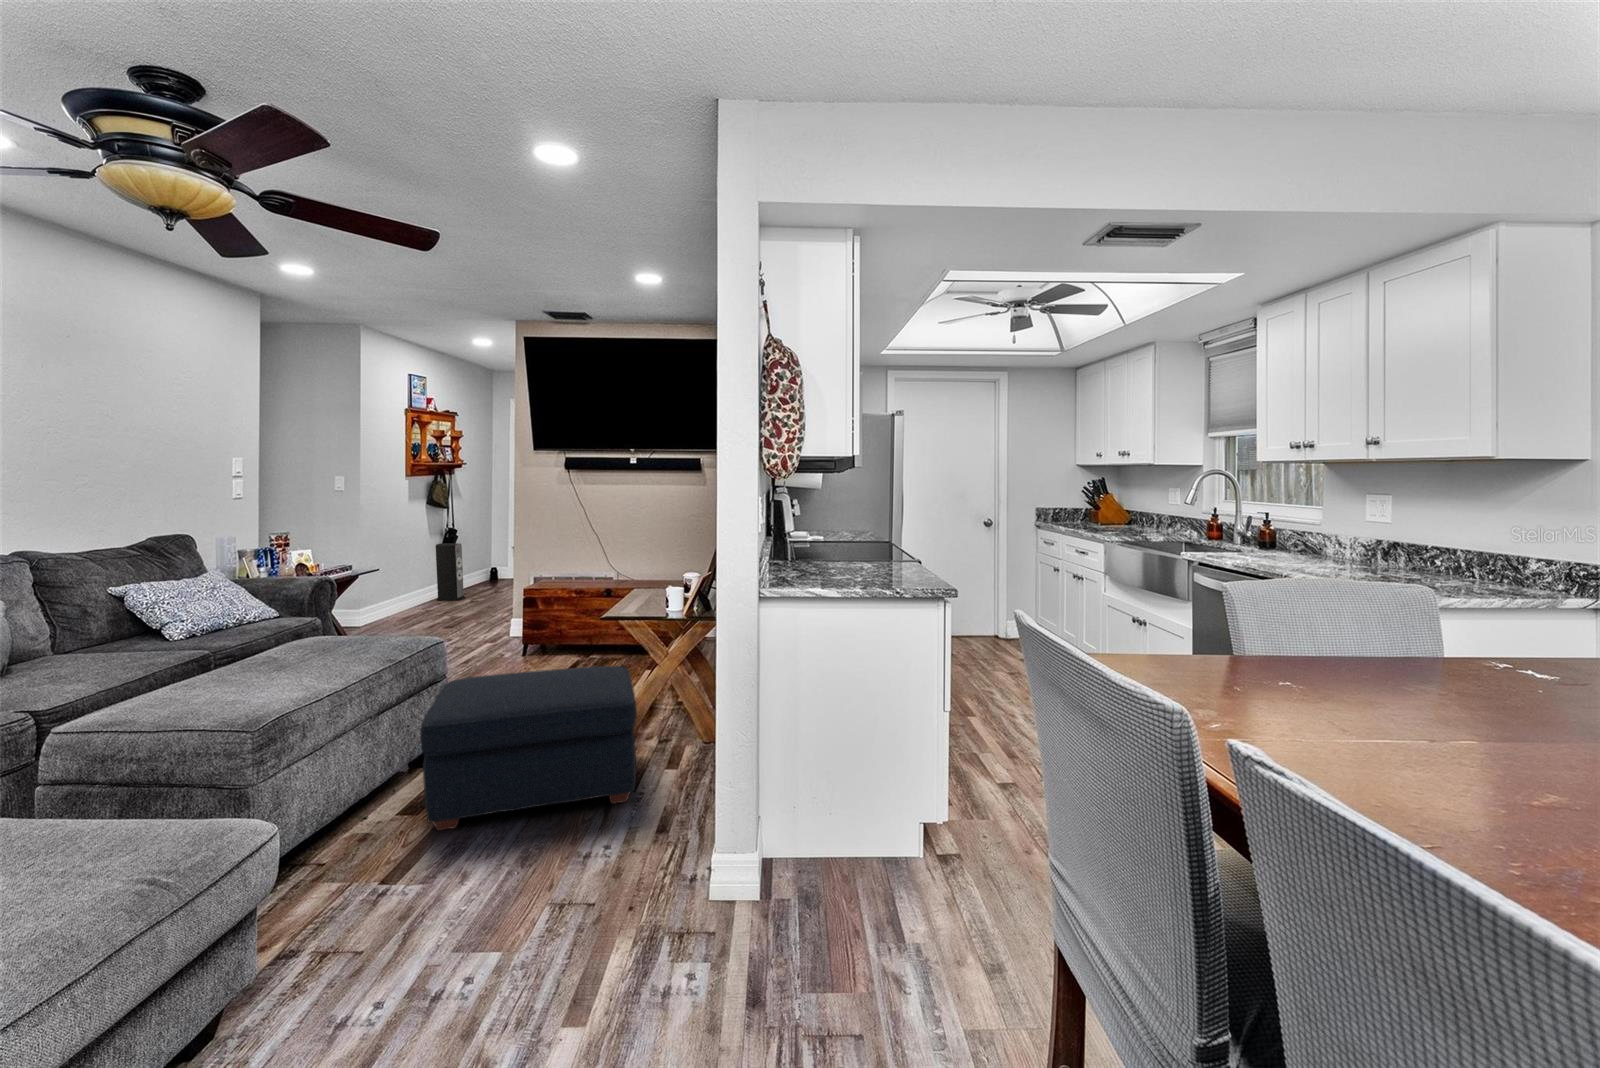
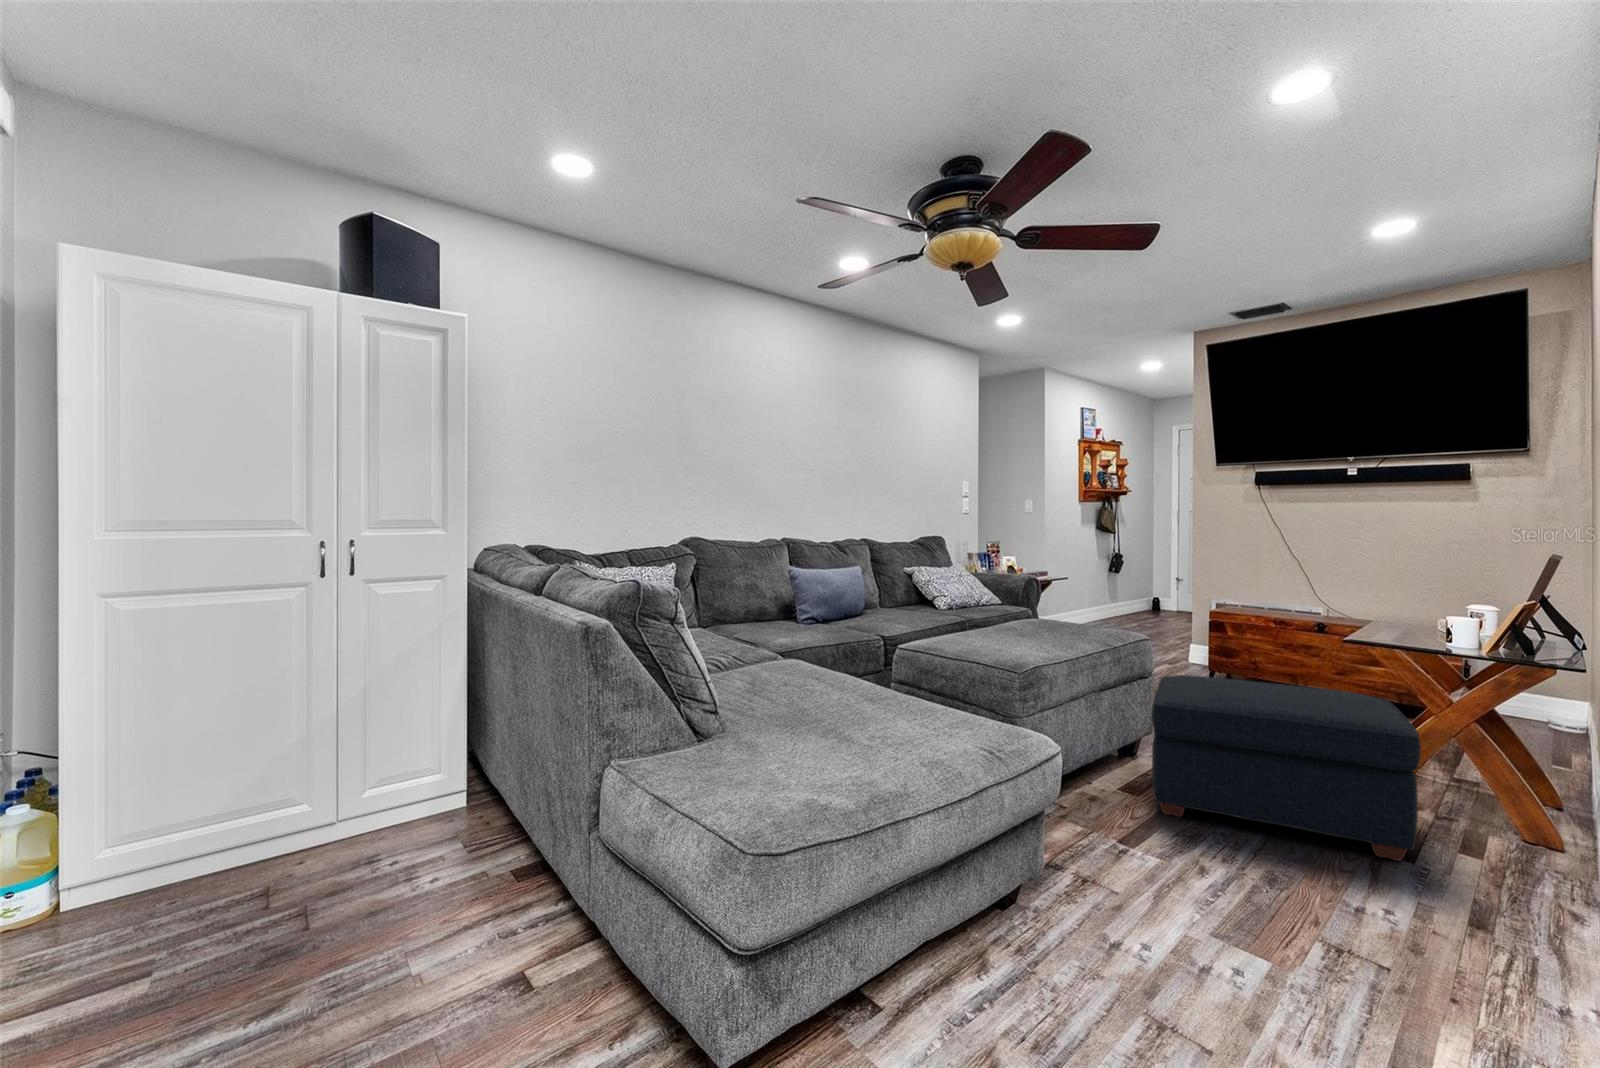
speaker: present [436,543,465,601] -> none [1099,568,1127,626]

